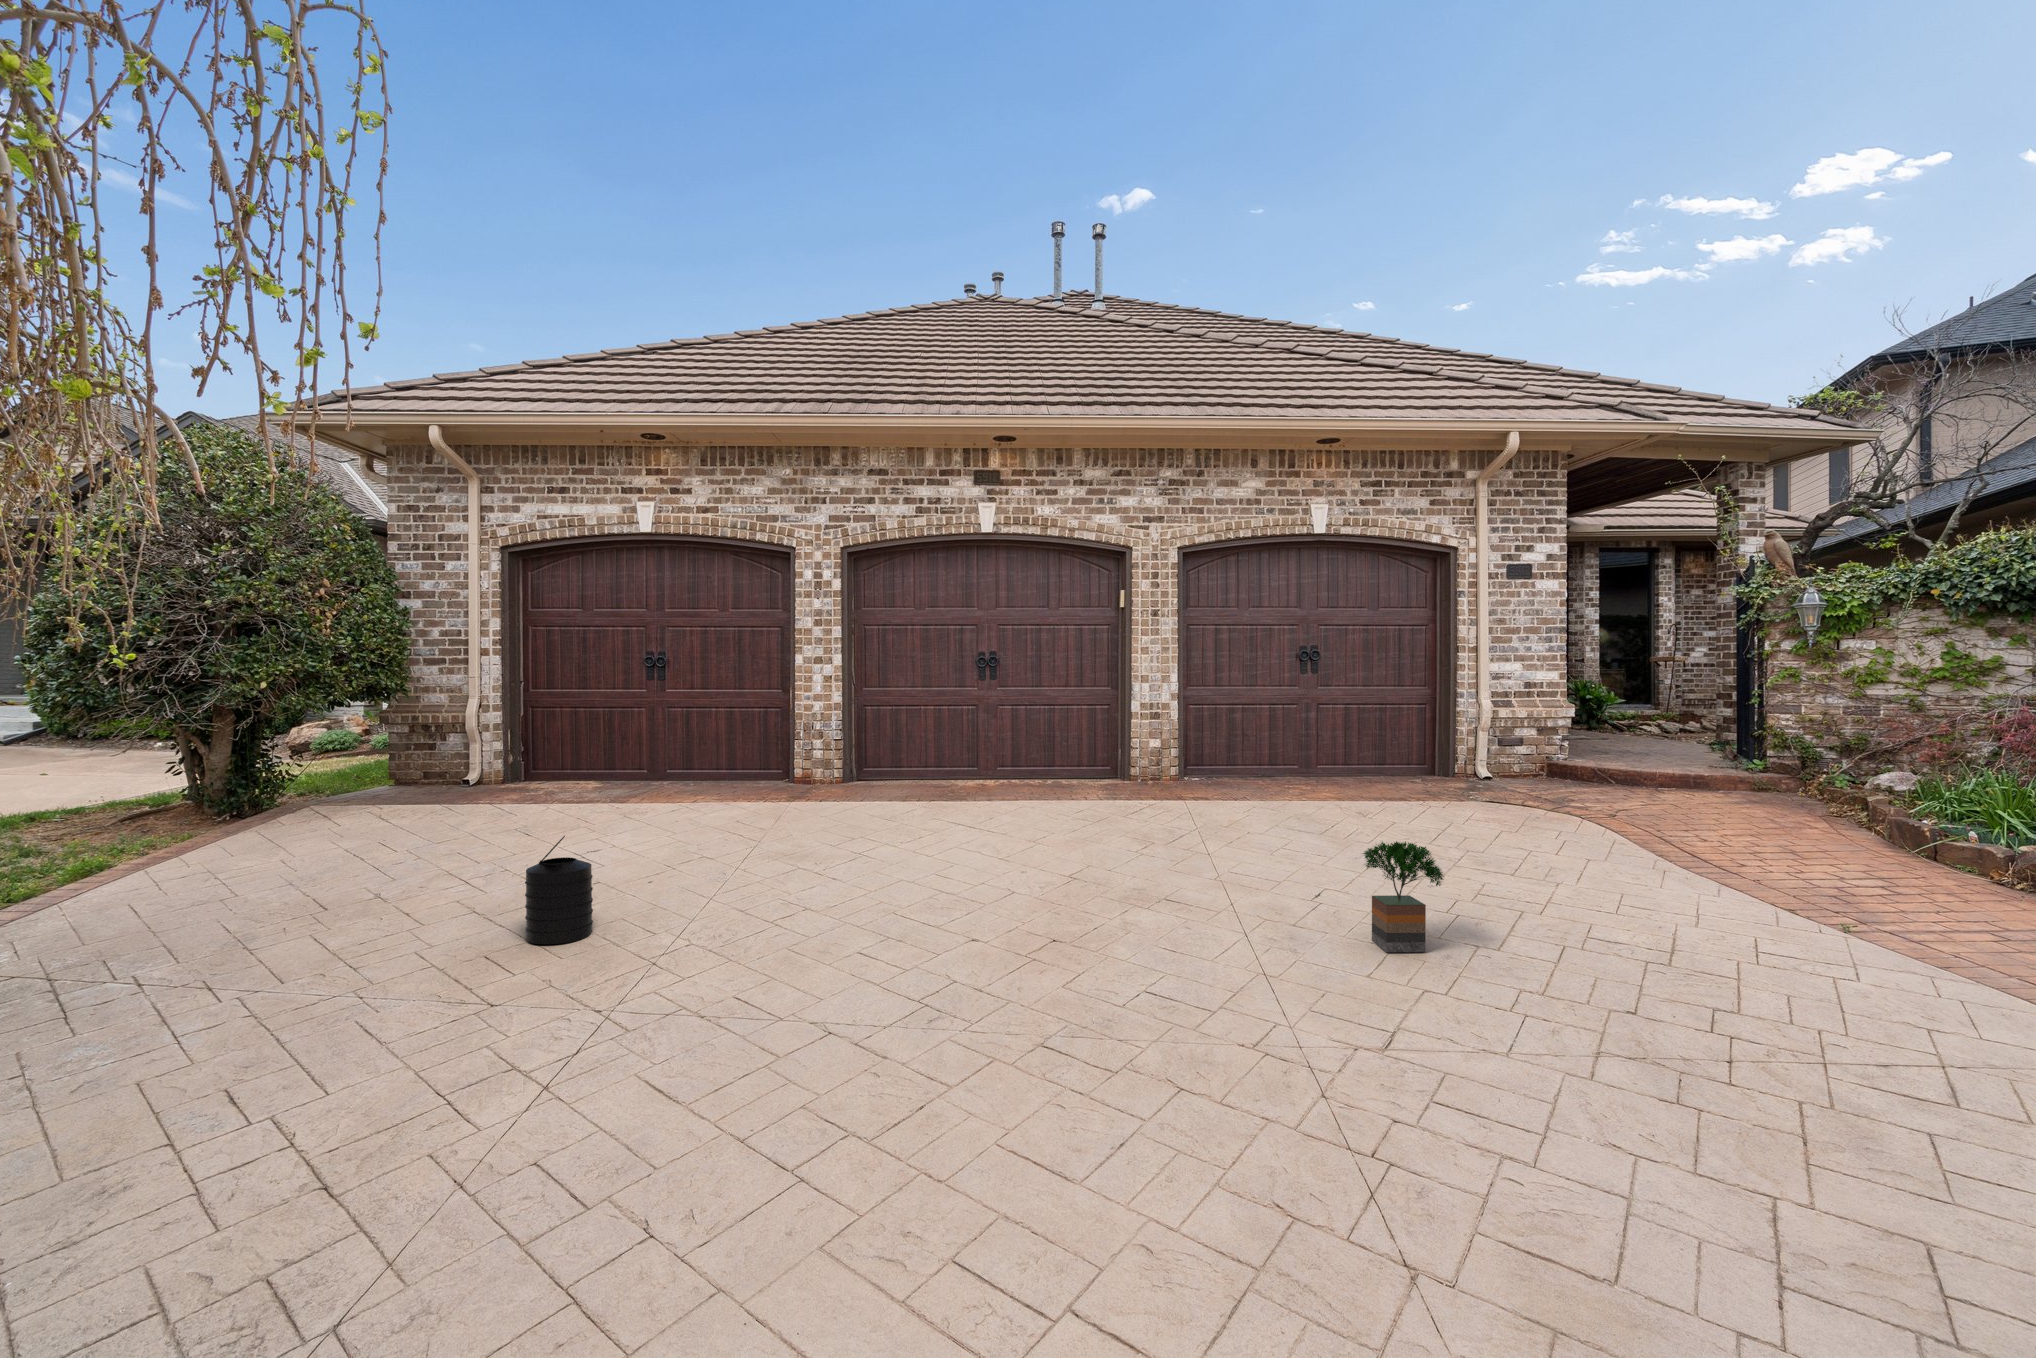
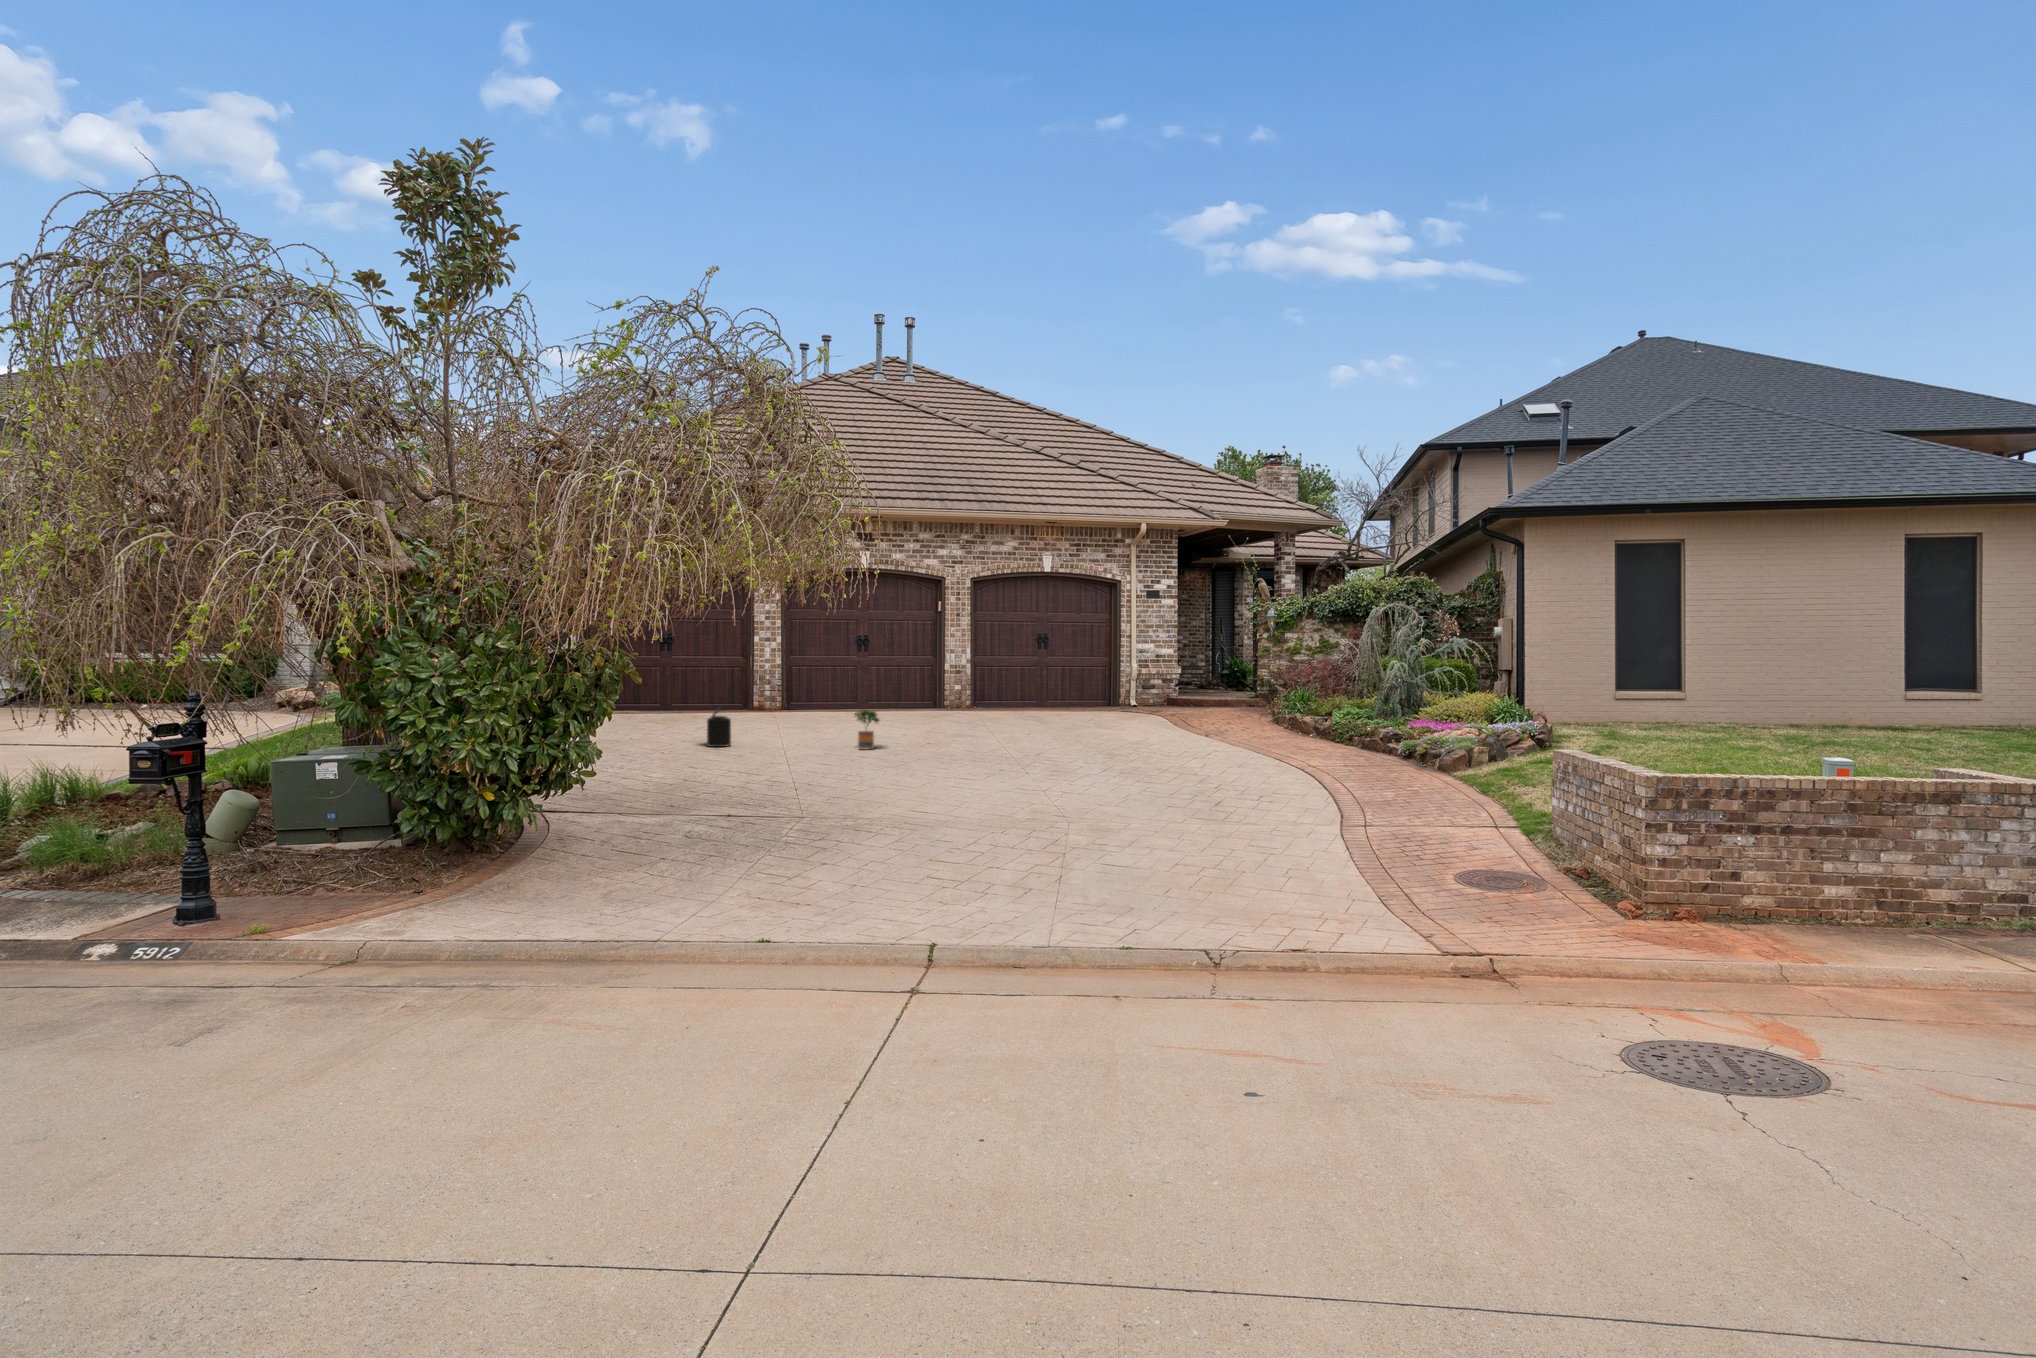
potted tree: present [1363,841,1444,952] -> present [855,710,879,749]

